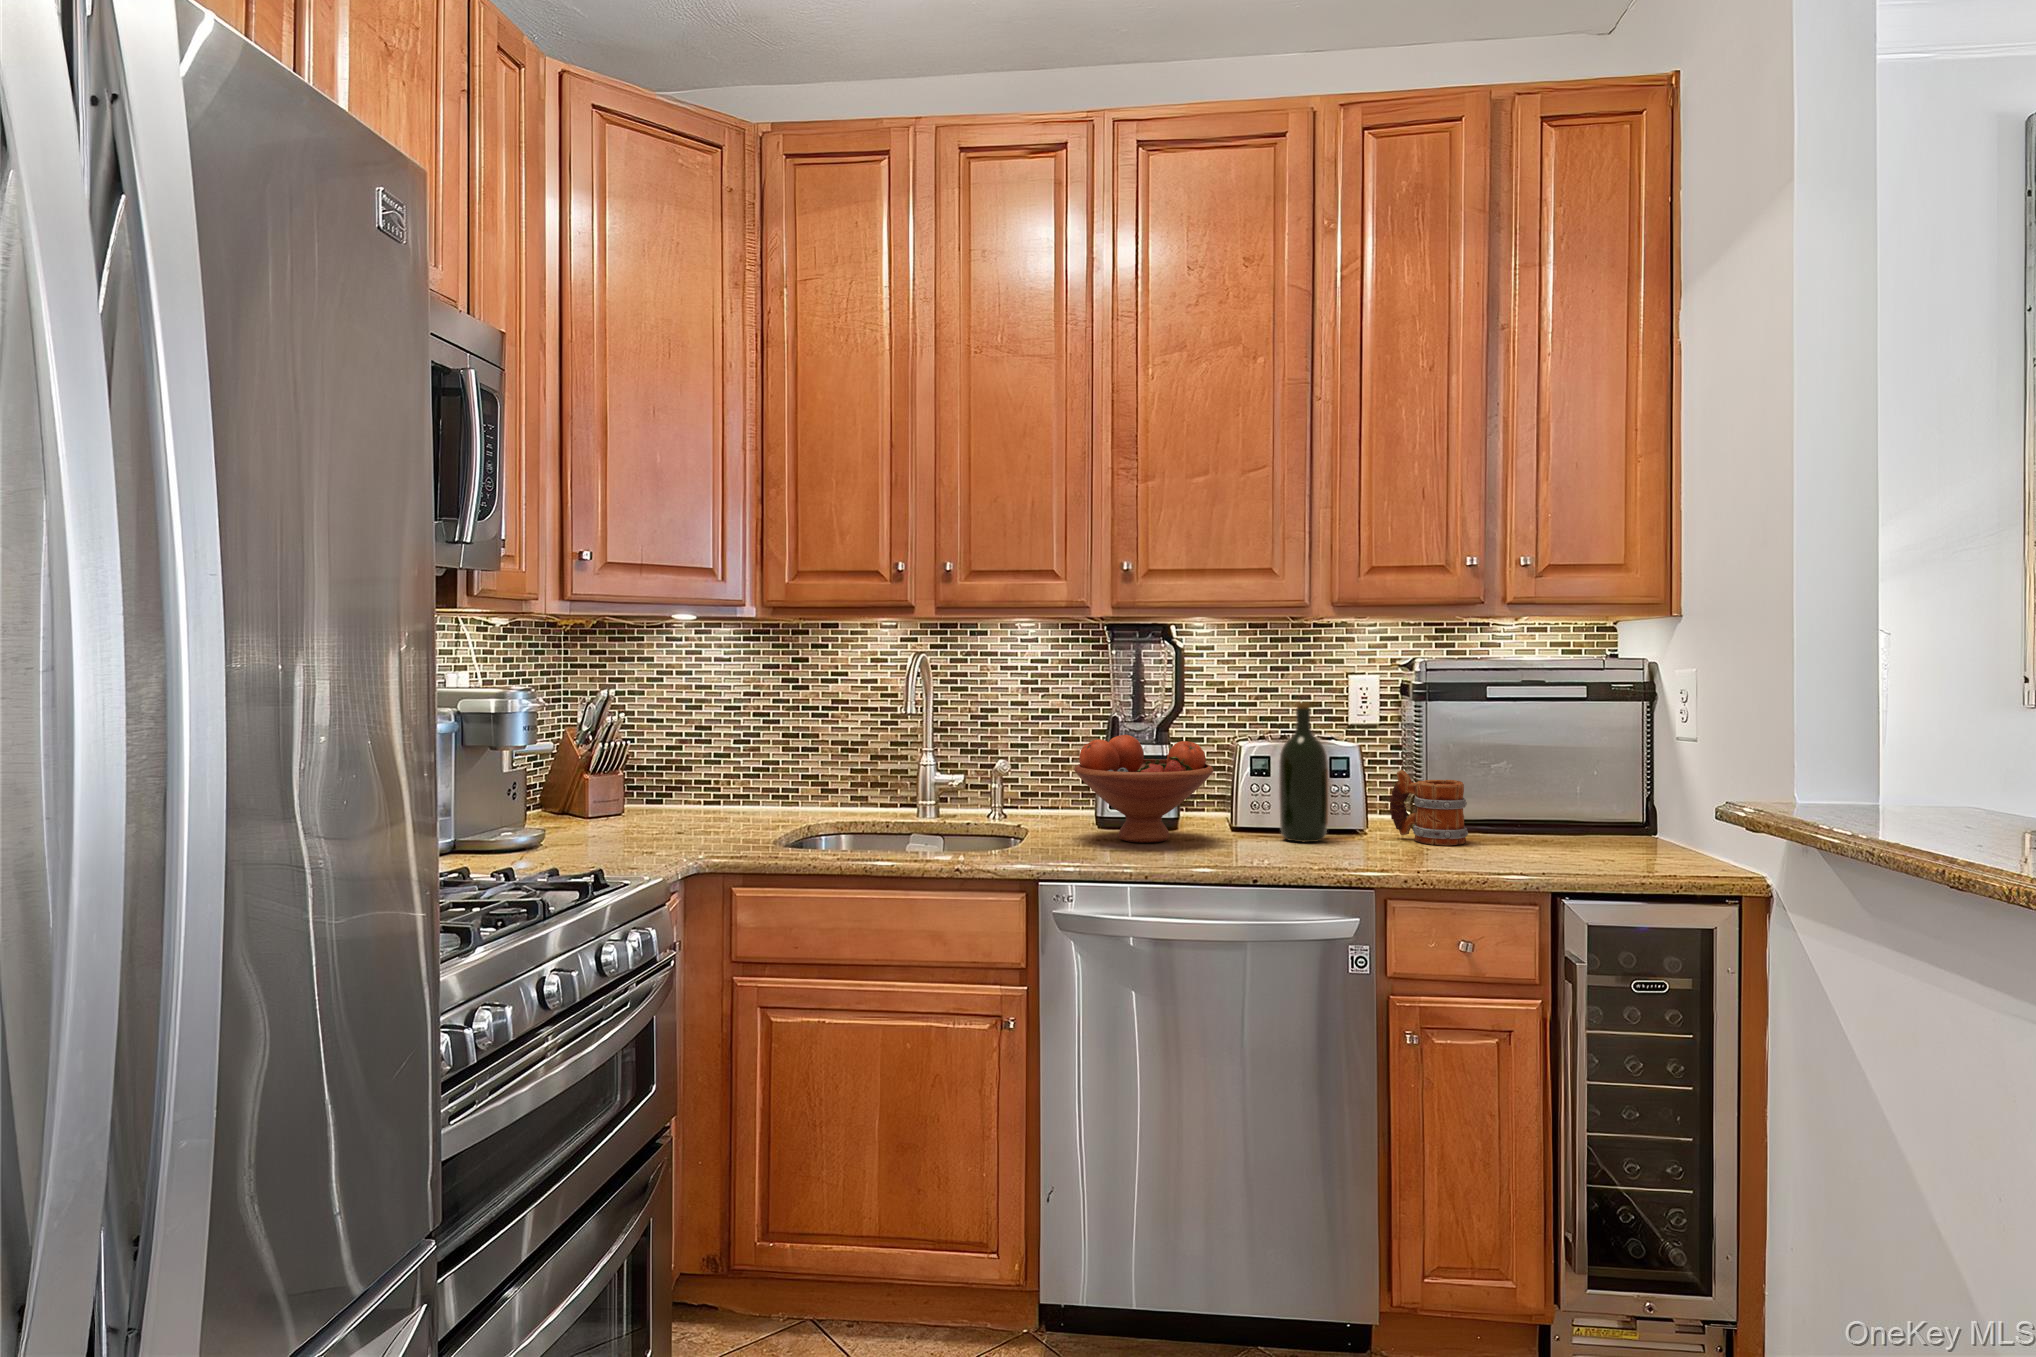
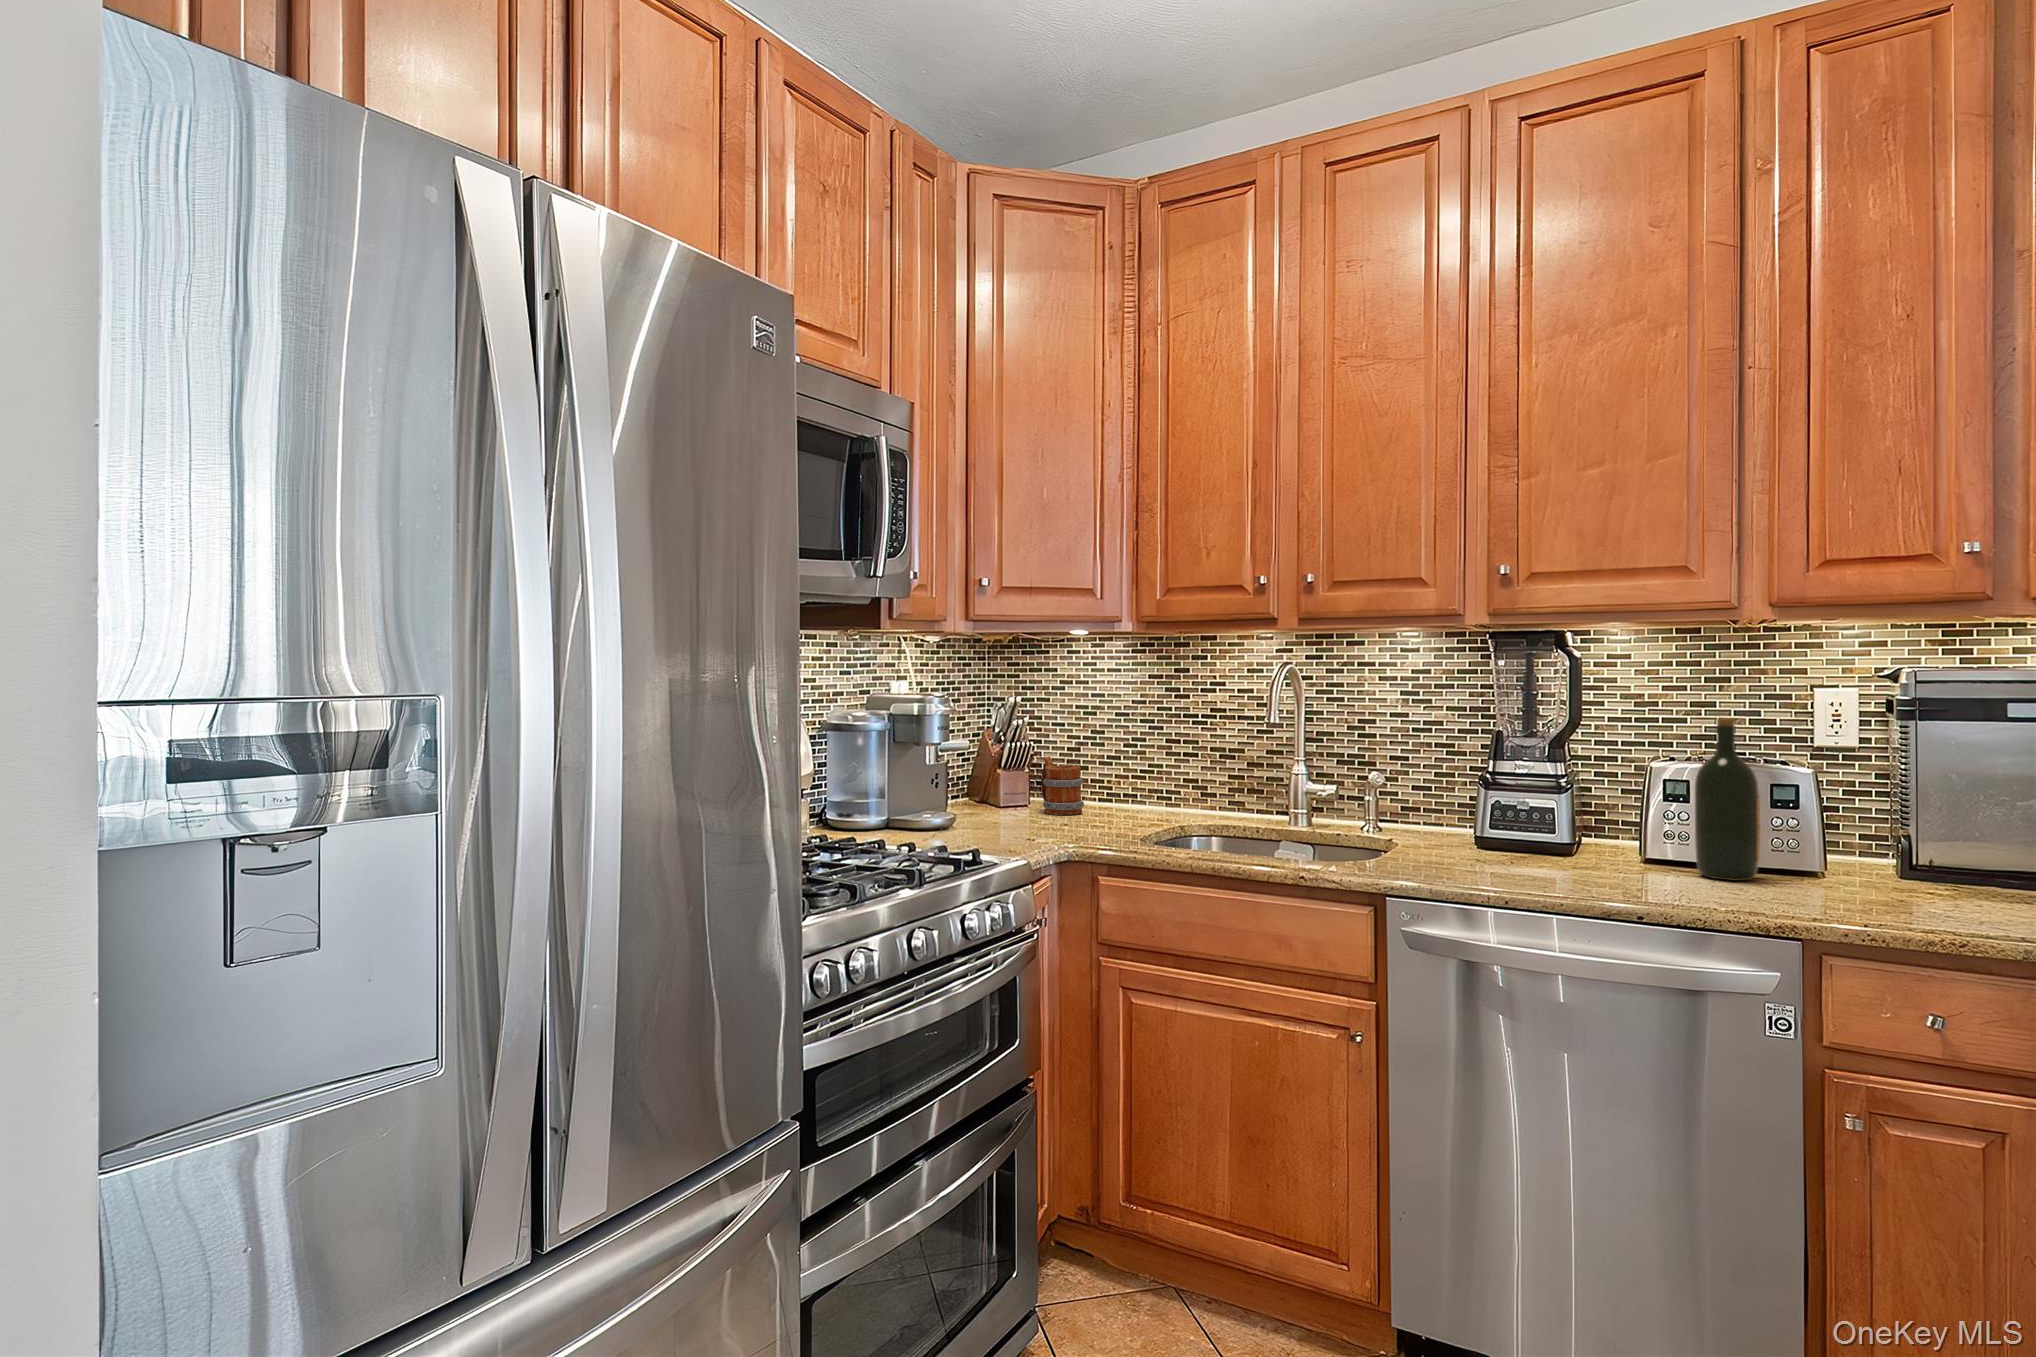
fruit bowl: present [1074,735,1213,843] -> none [1443,750,1607,867]
mug: present [1389,770,1468,846] -> present [1041,757,1084,815]

